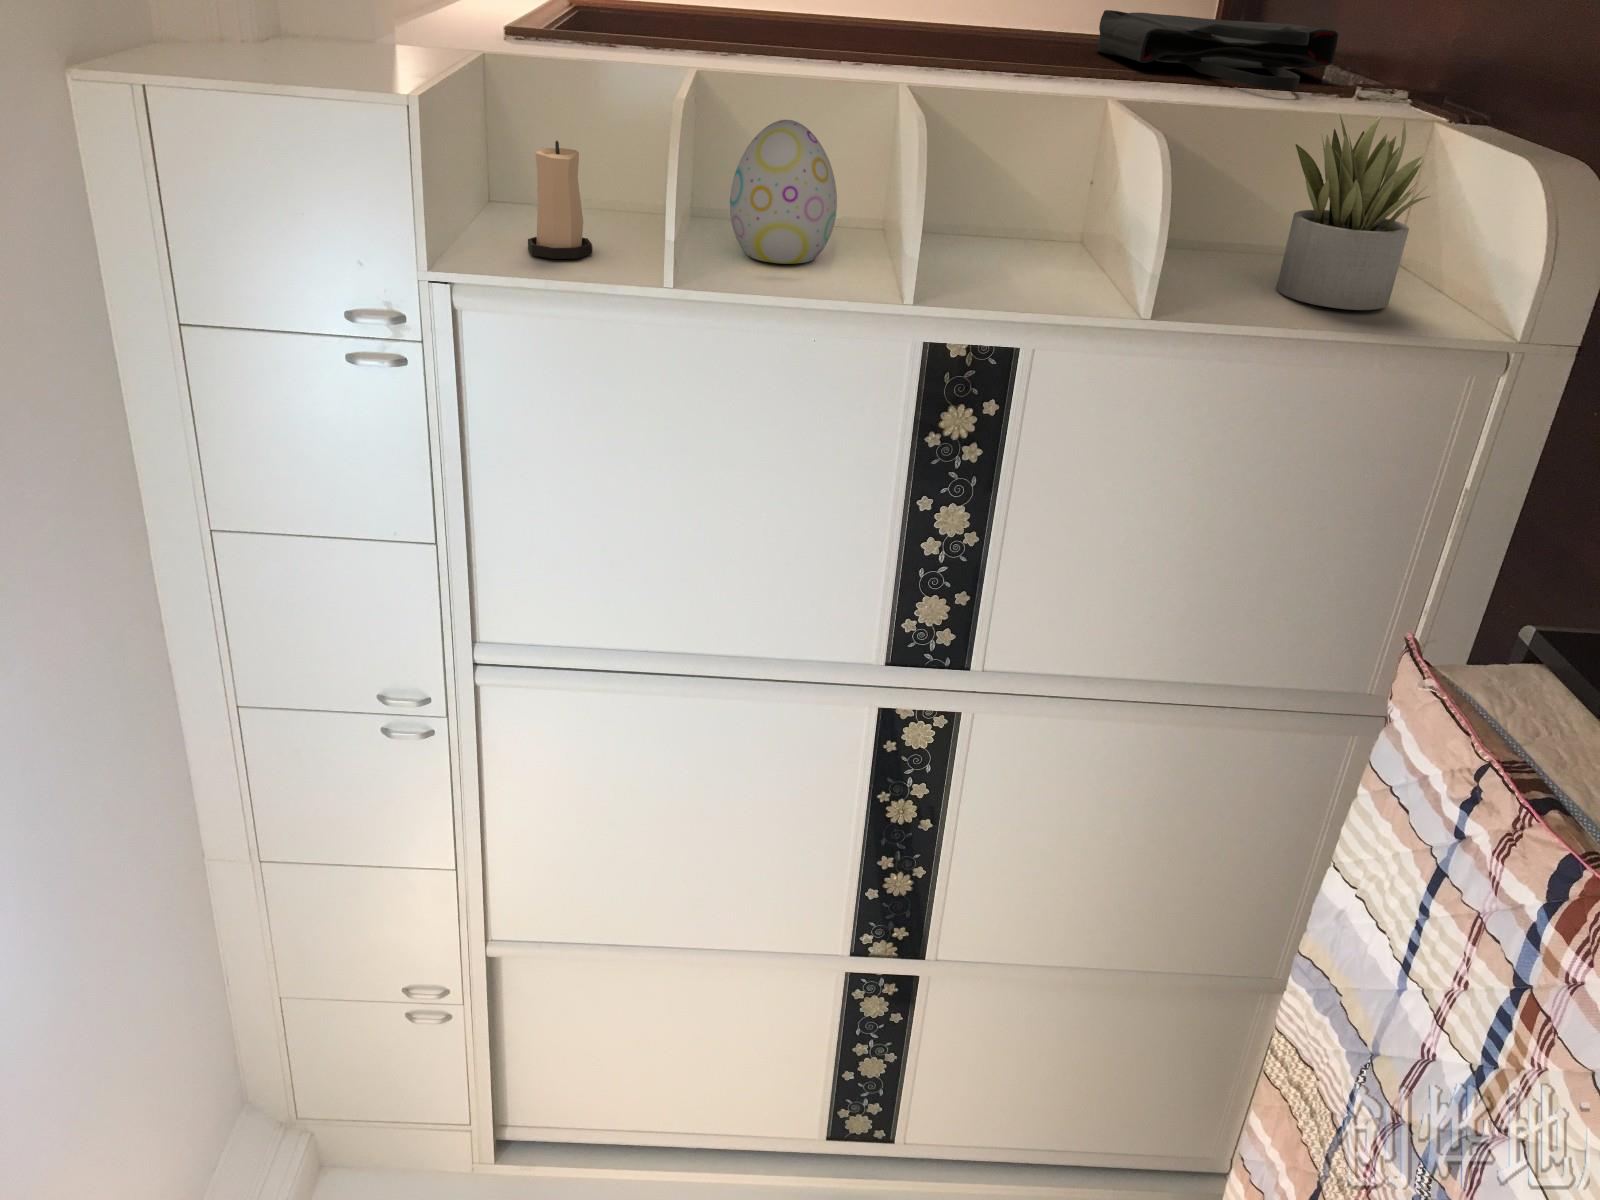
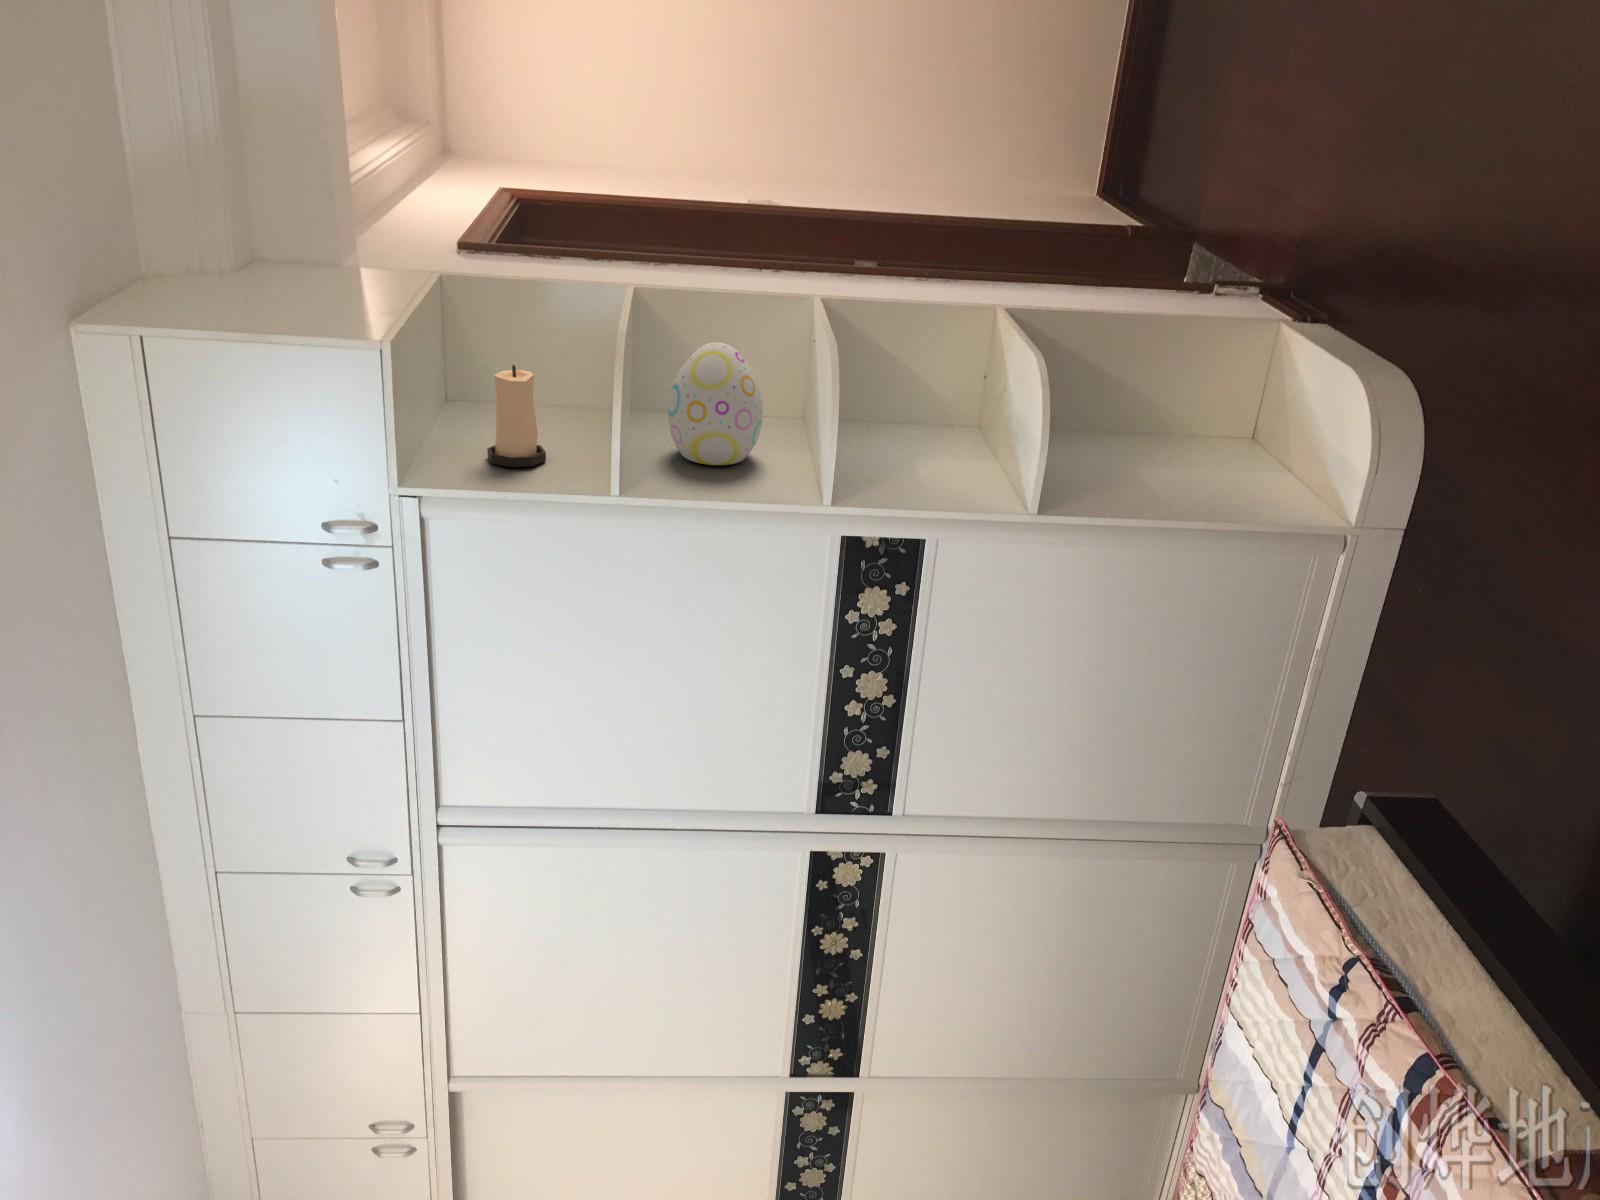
tote bag: present [1097,10,1338,90] -> none [979,225,1182,303]
succulent plant: present [1277,115,1430,310] -> none [1143,332,1268,497]

